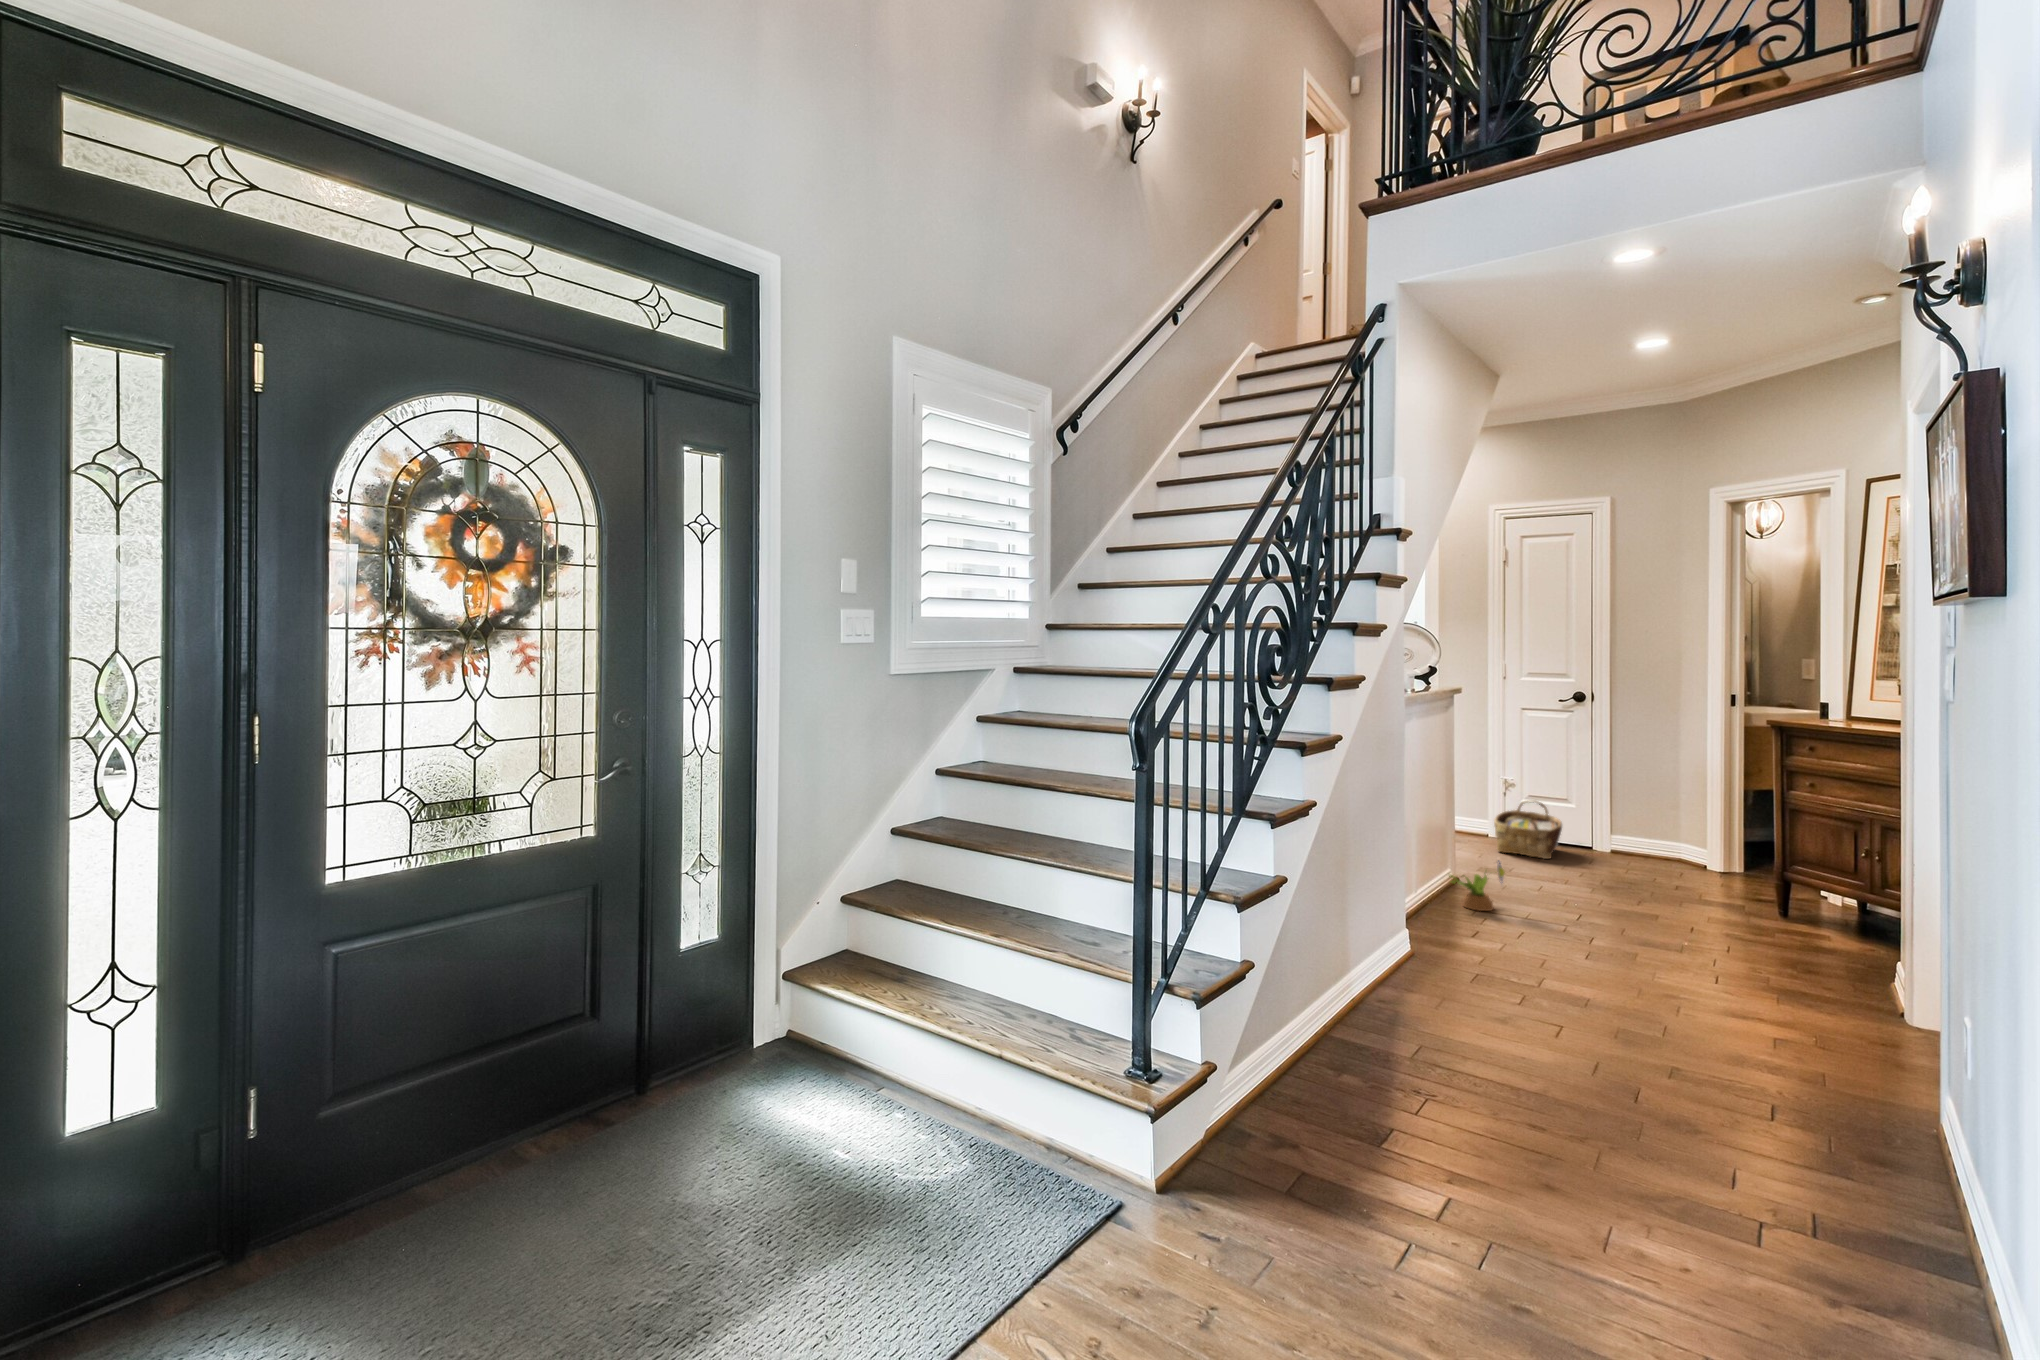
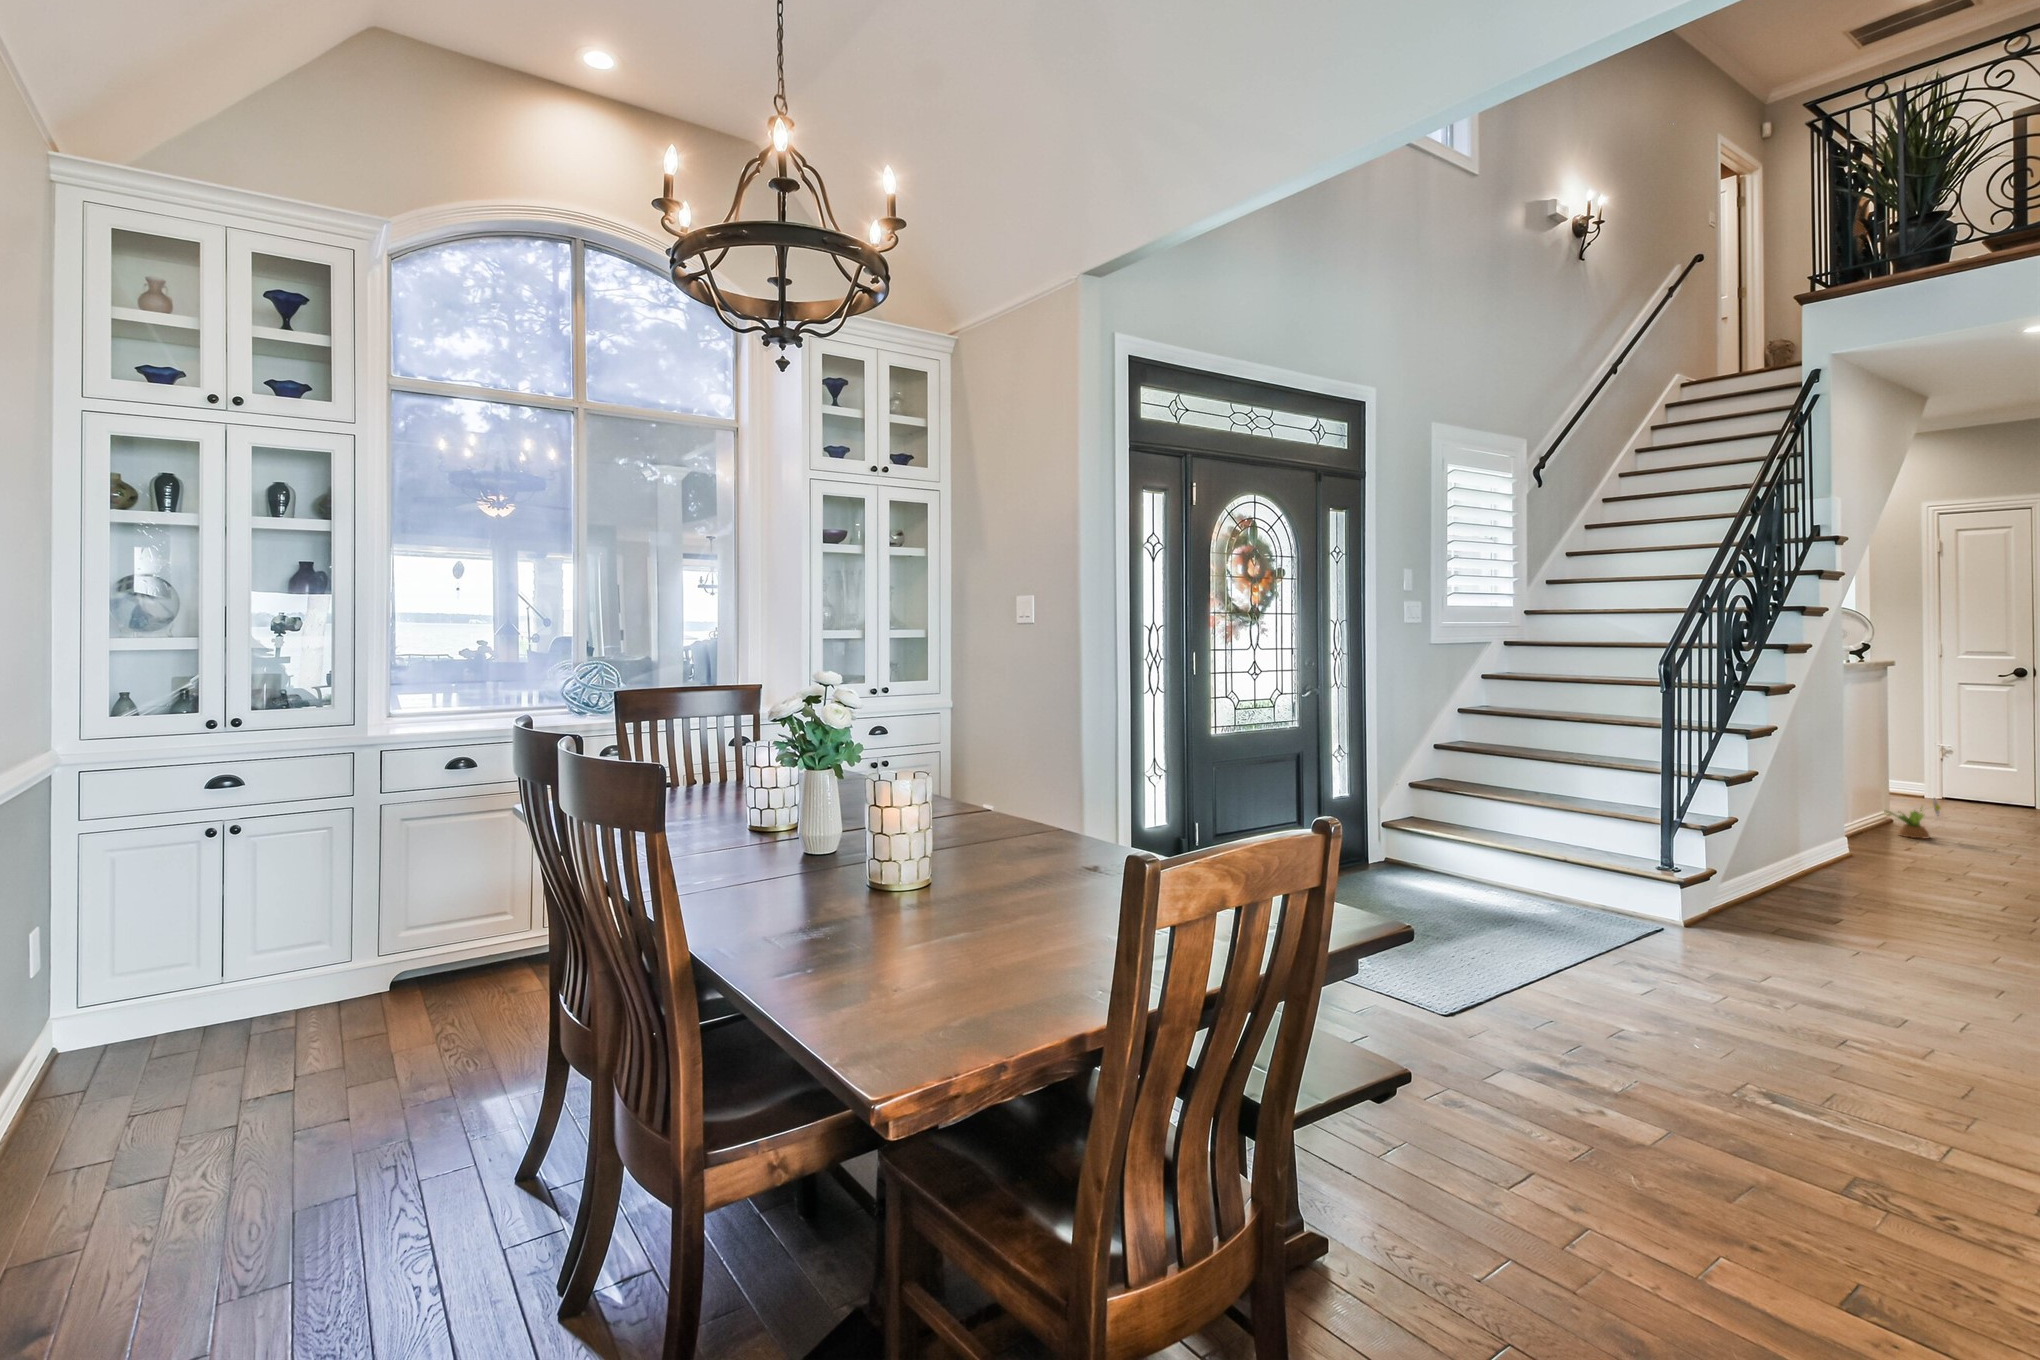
woven basket: present [1494,800,1562,859] -> none [1931,764,2006,813]

